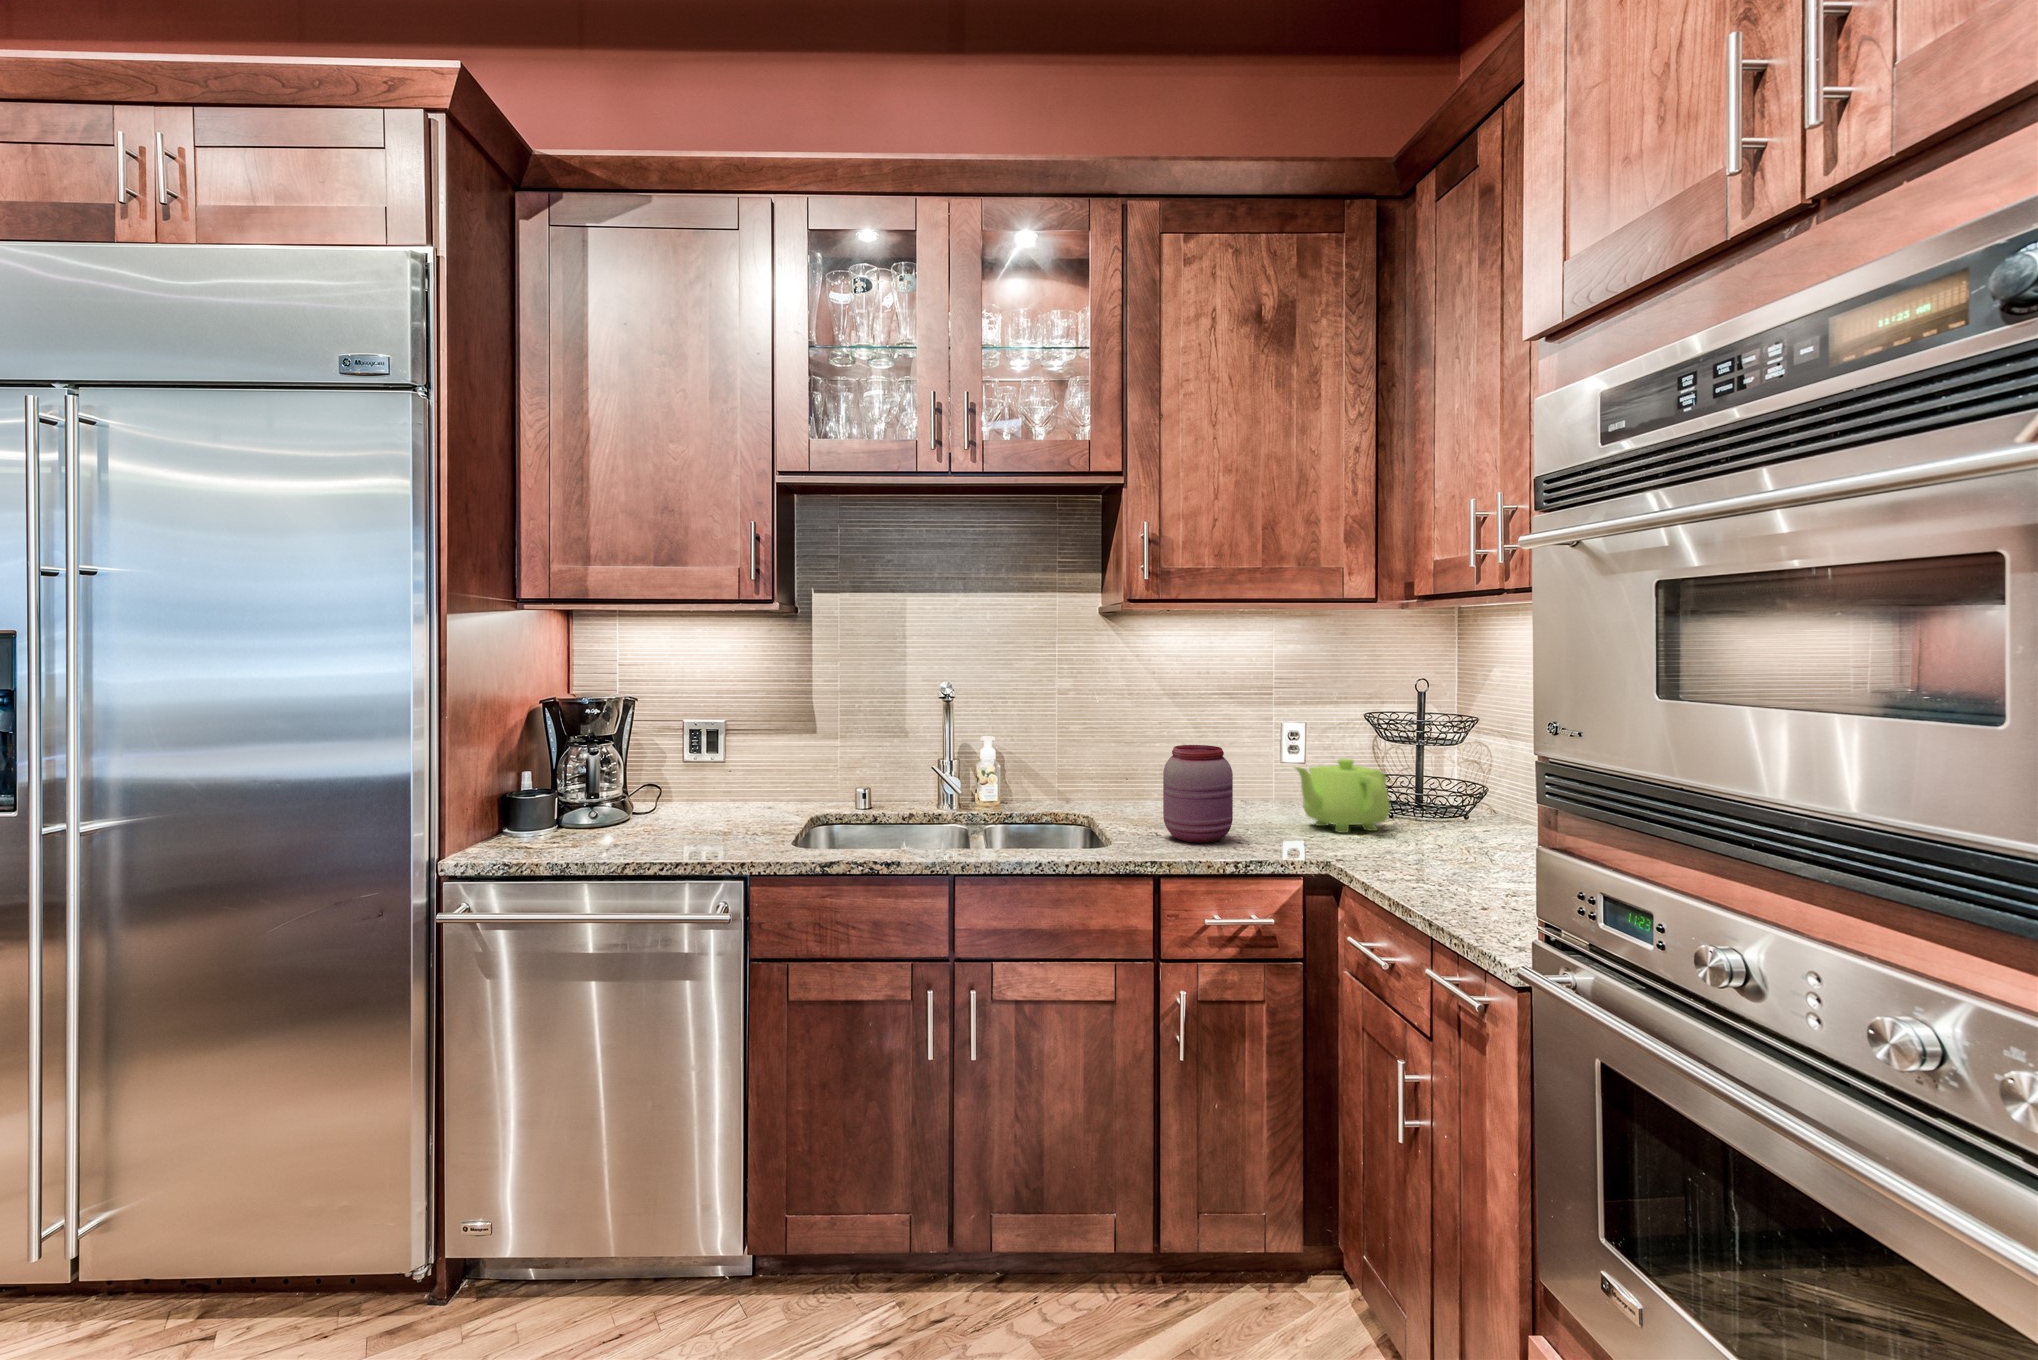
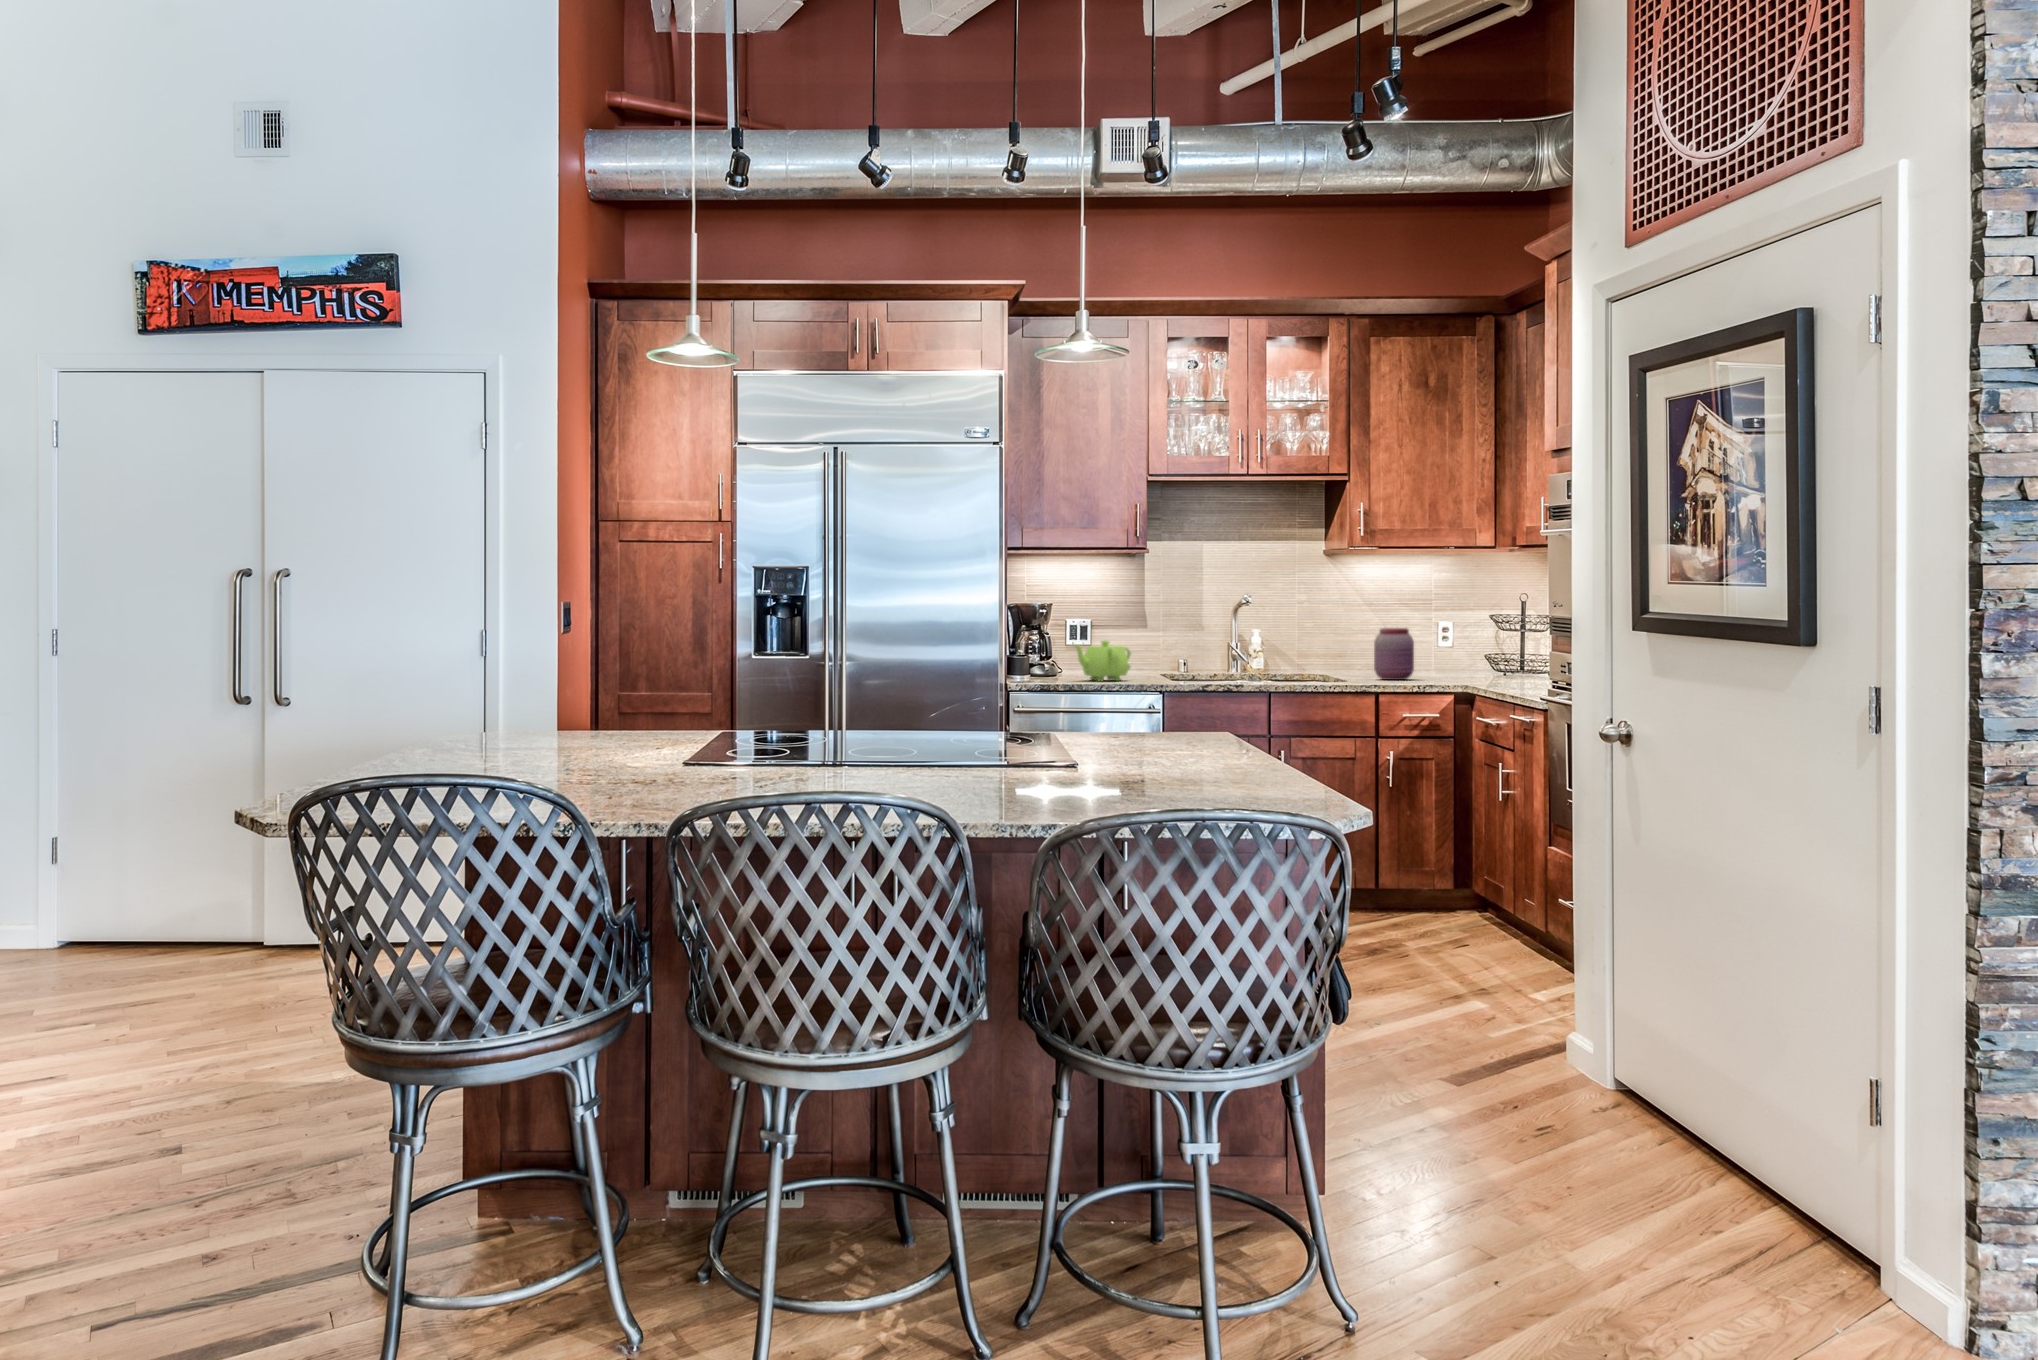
teapot: present [1295,759,1390,833] -> present [1075,641,1131,682]

